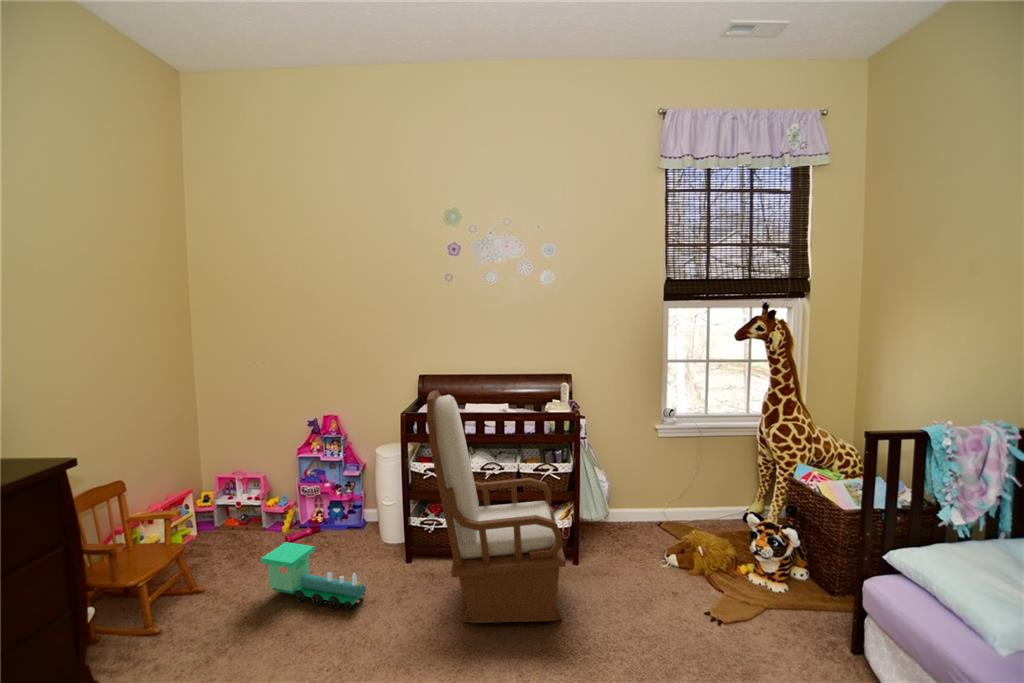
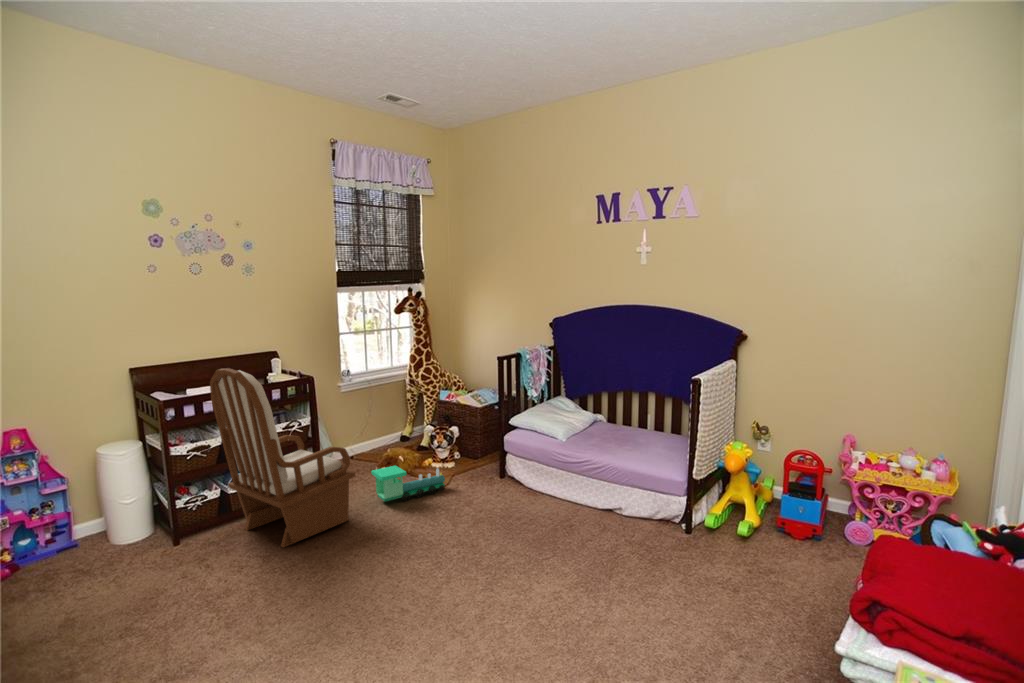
toy train: present [261,542,368,610] -> present [371,466,446,501]

